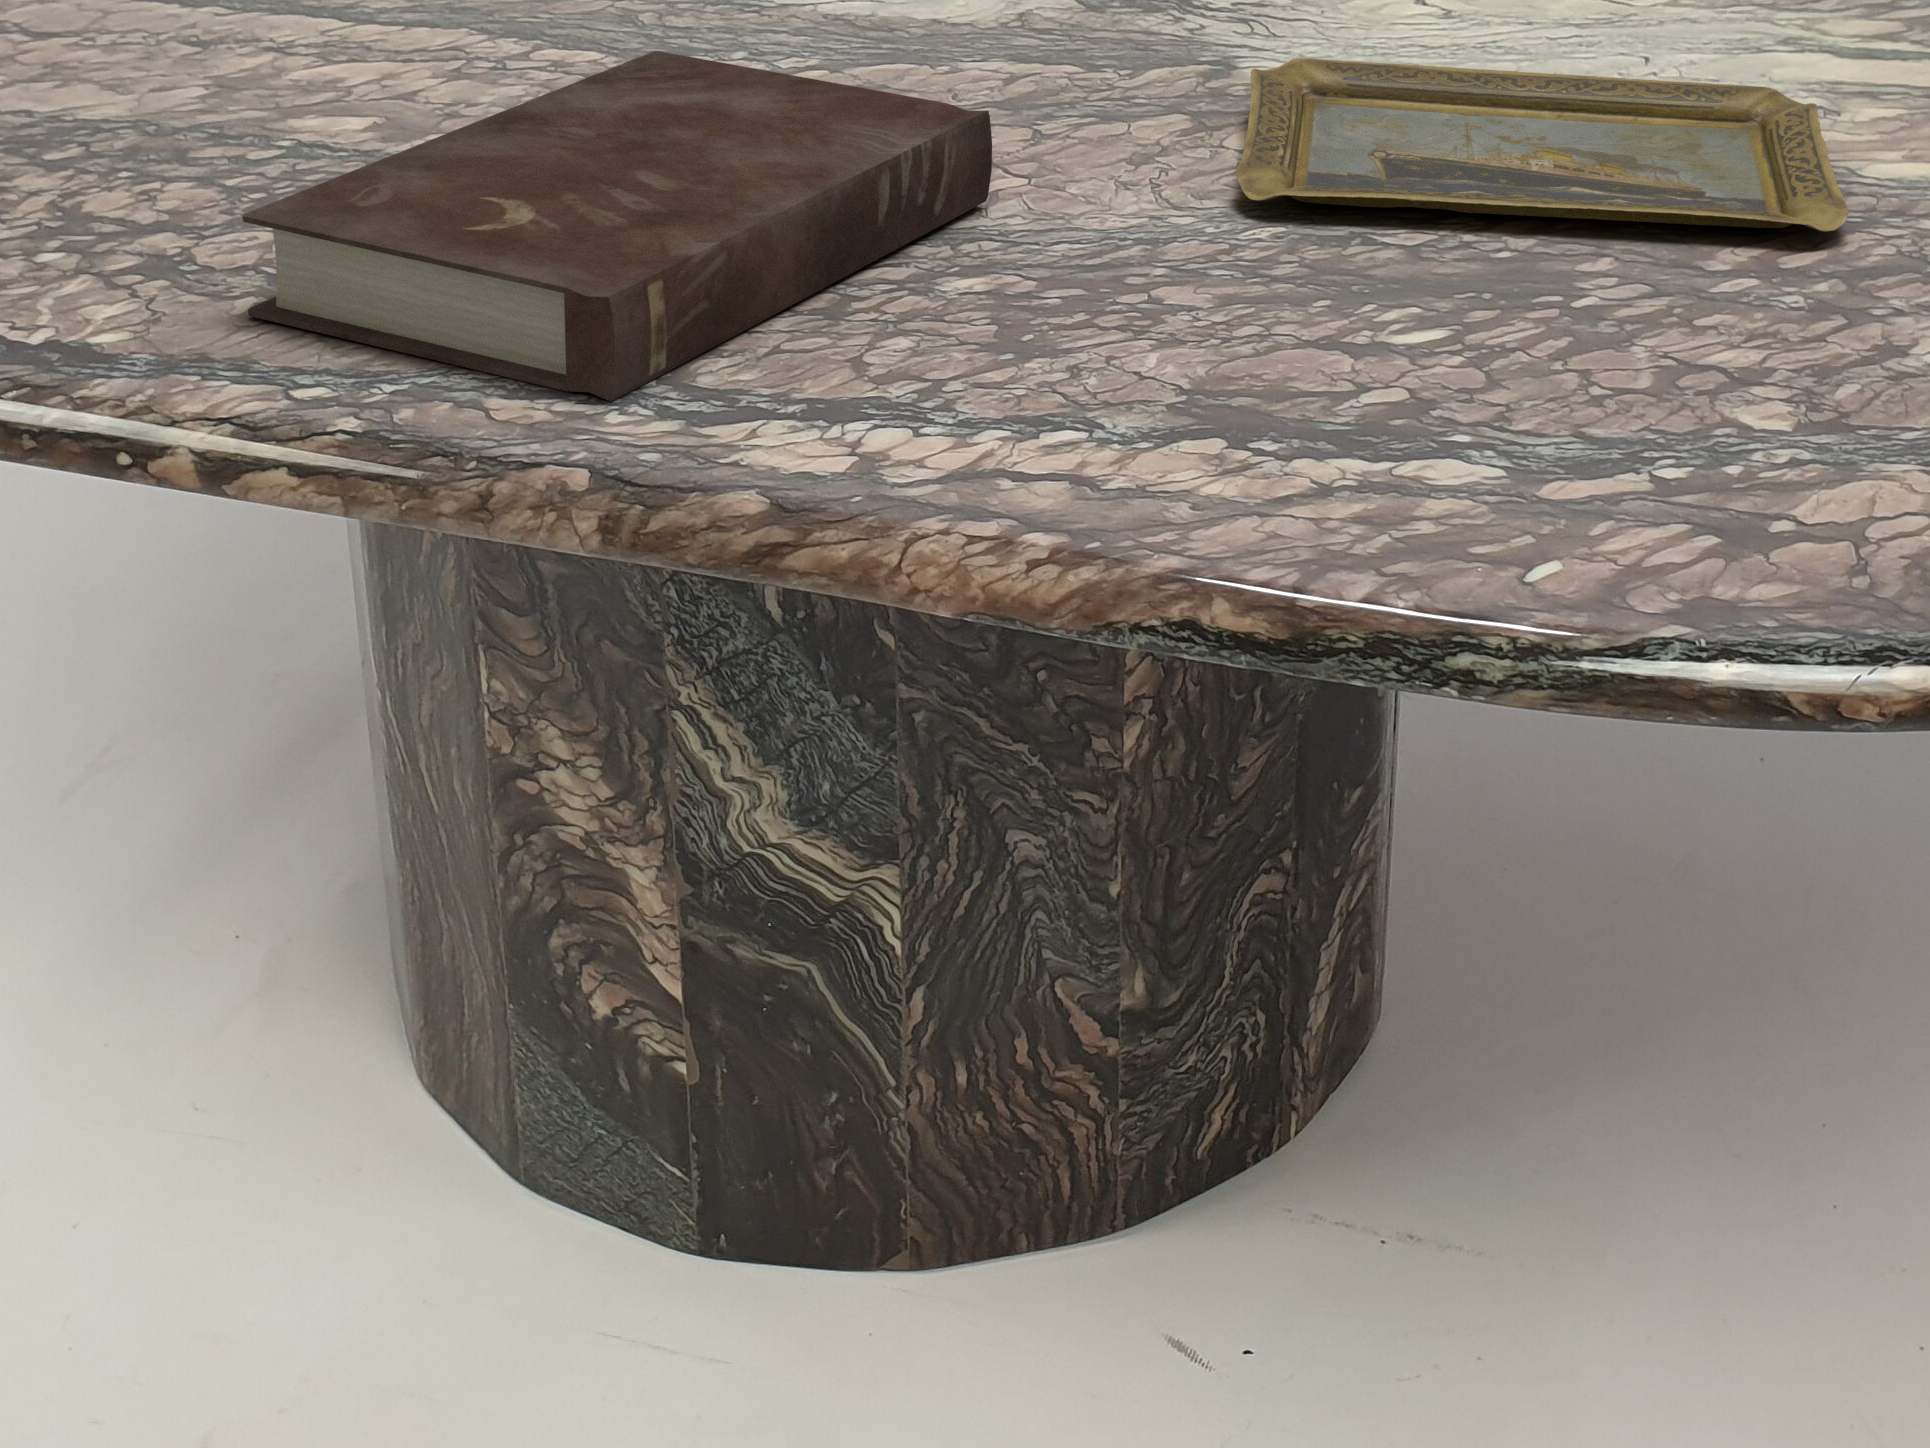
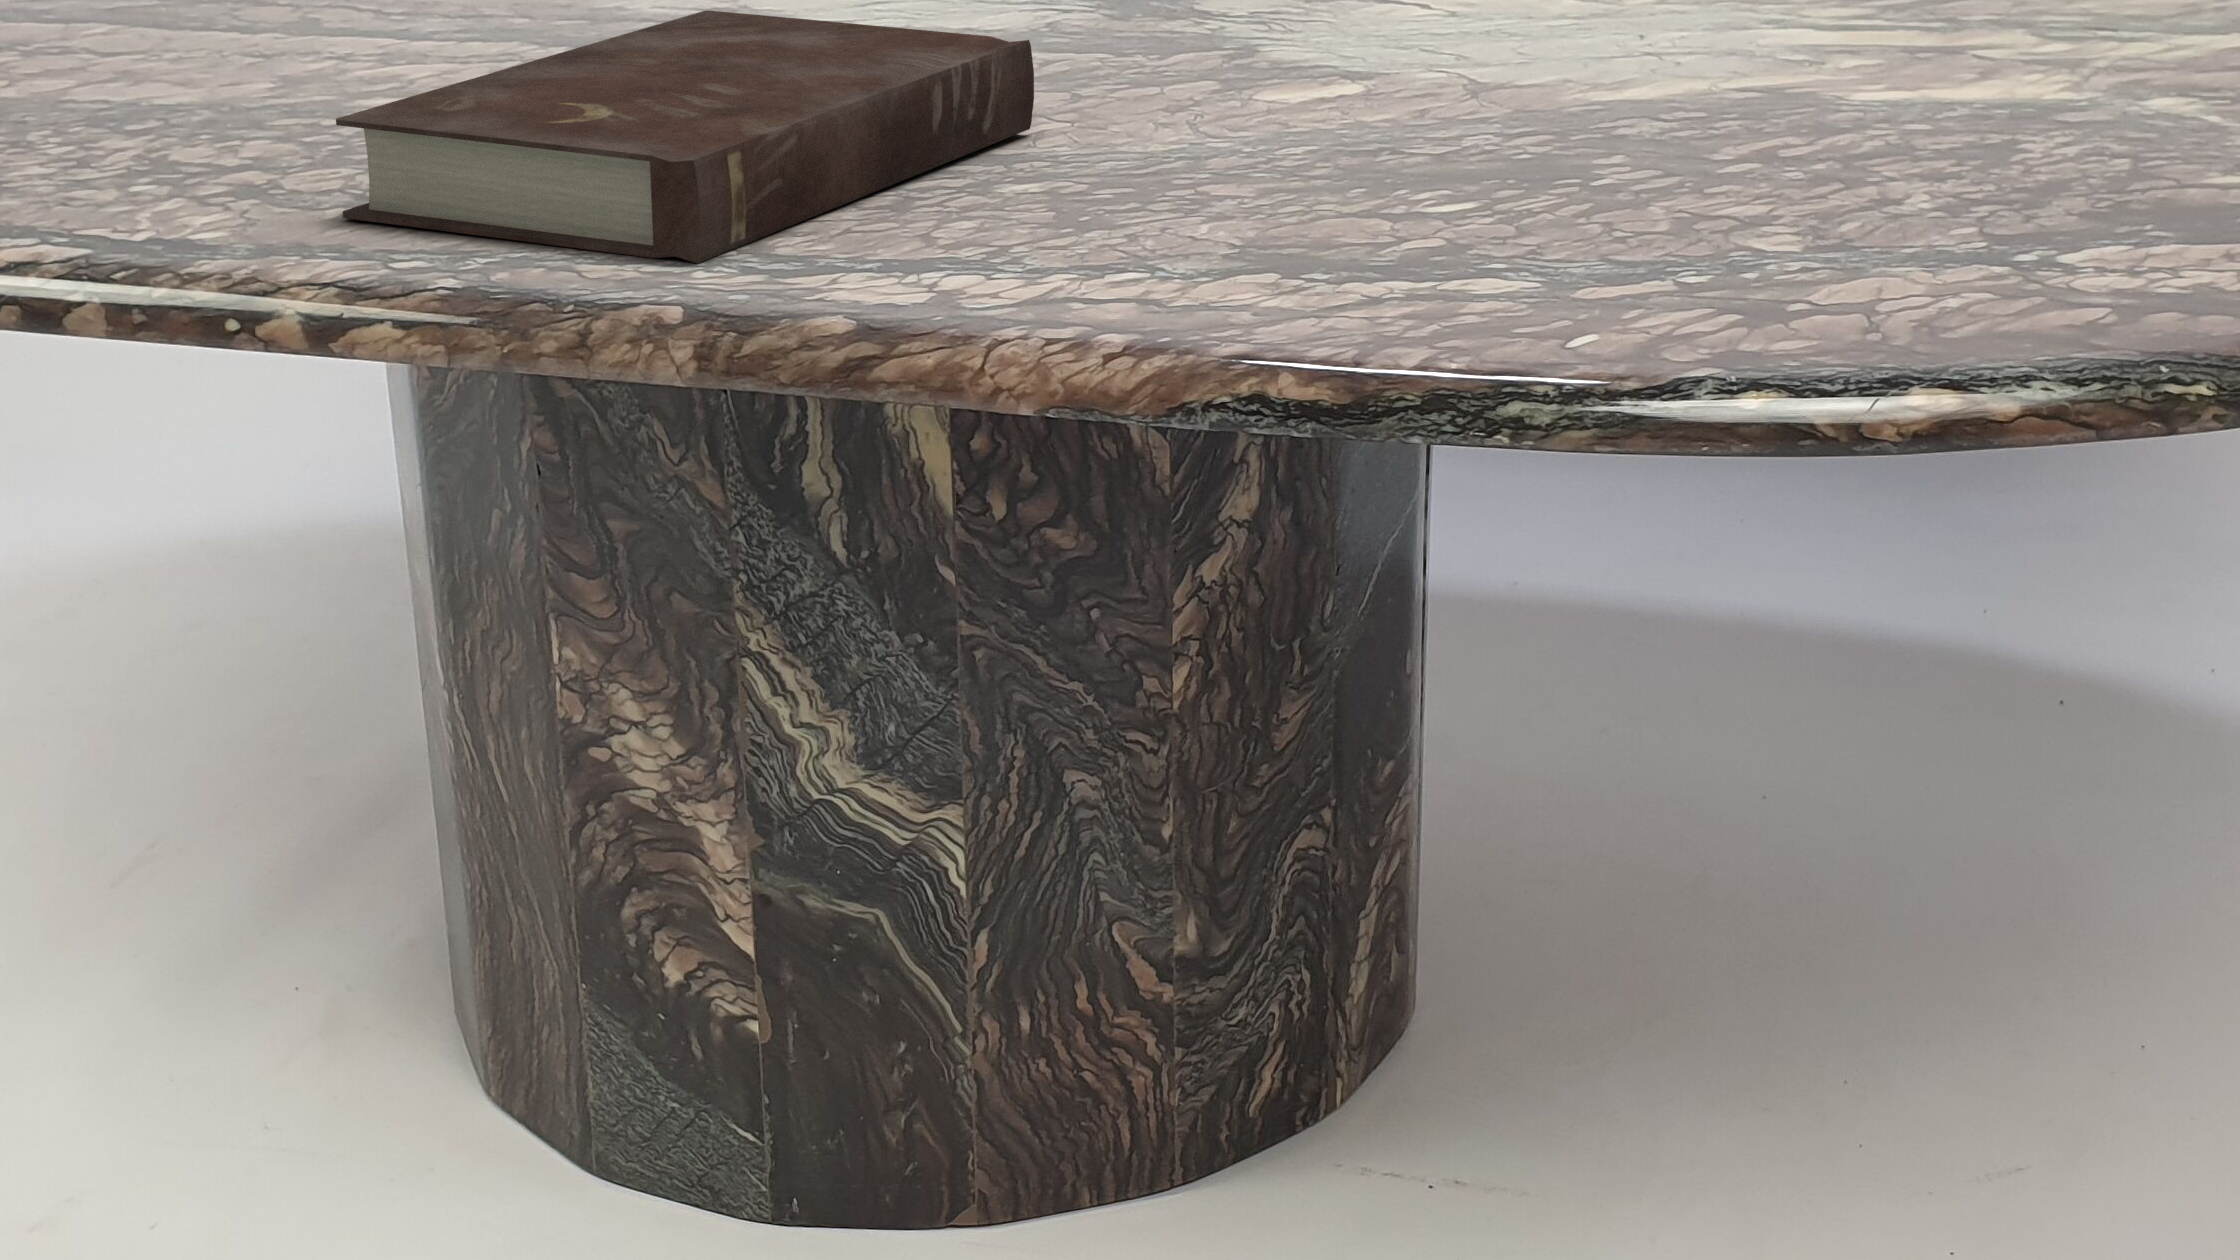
tray: present [1235,58,1849,231] -> none [1264,17,1842,129]

